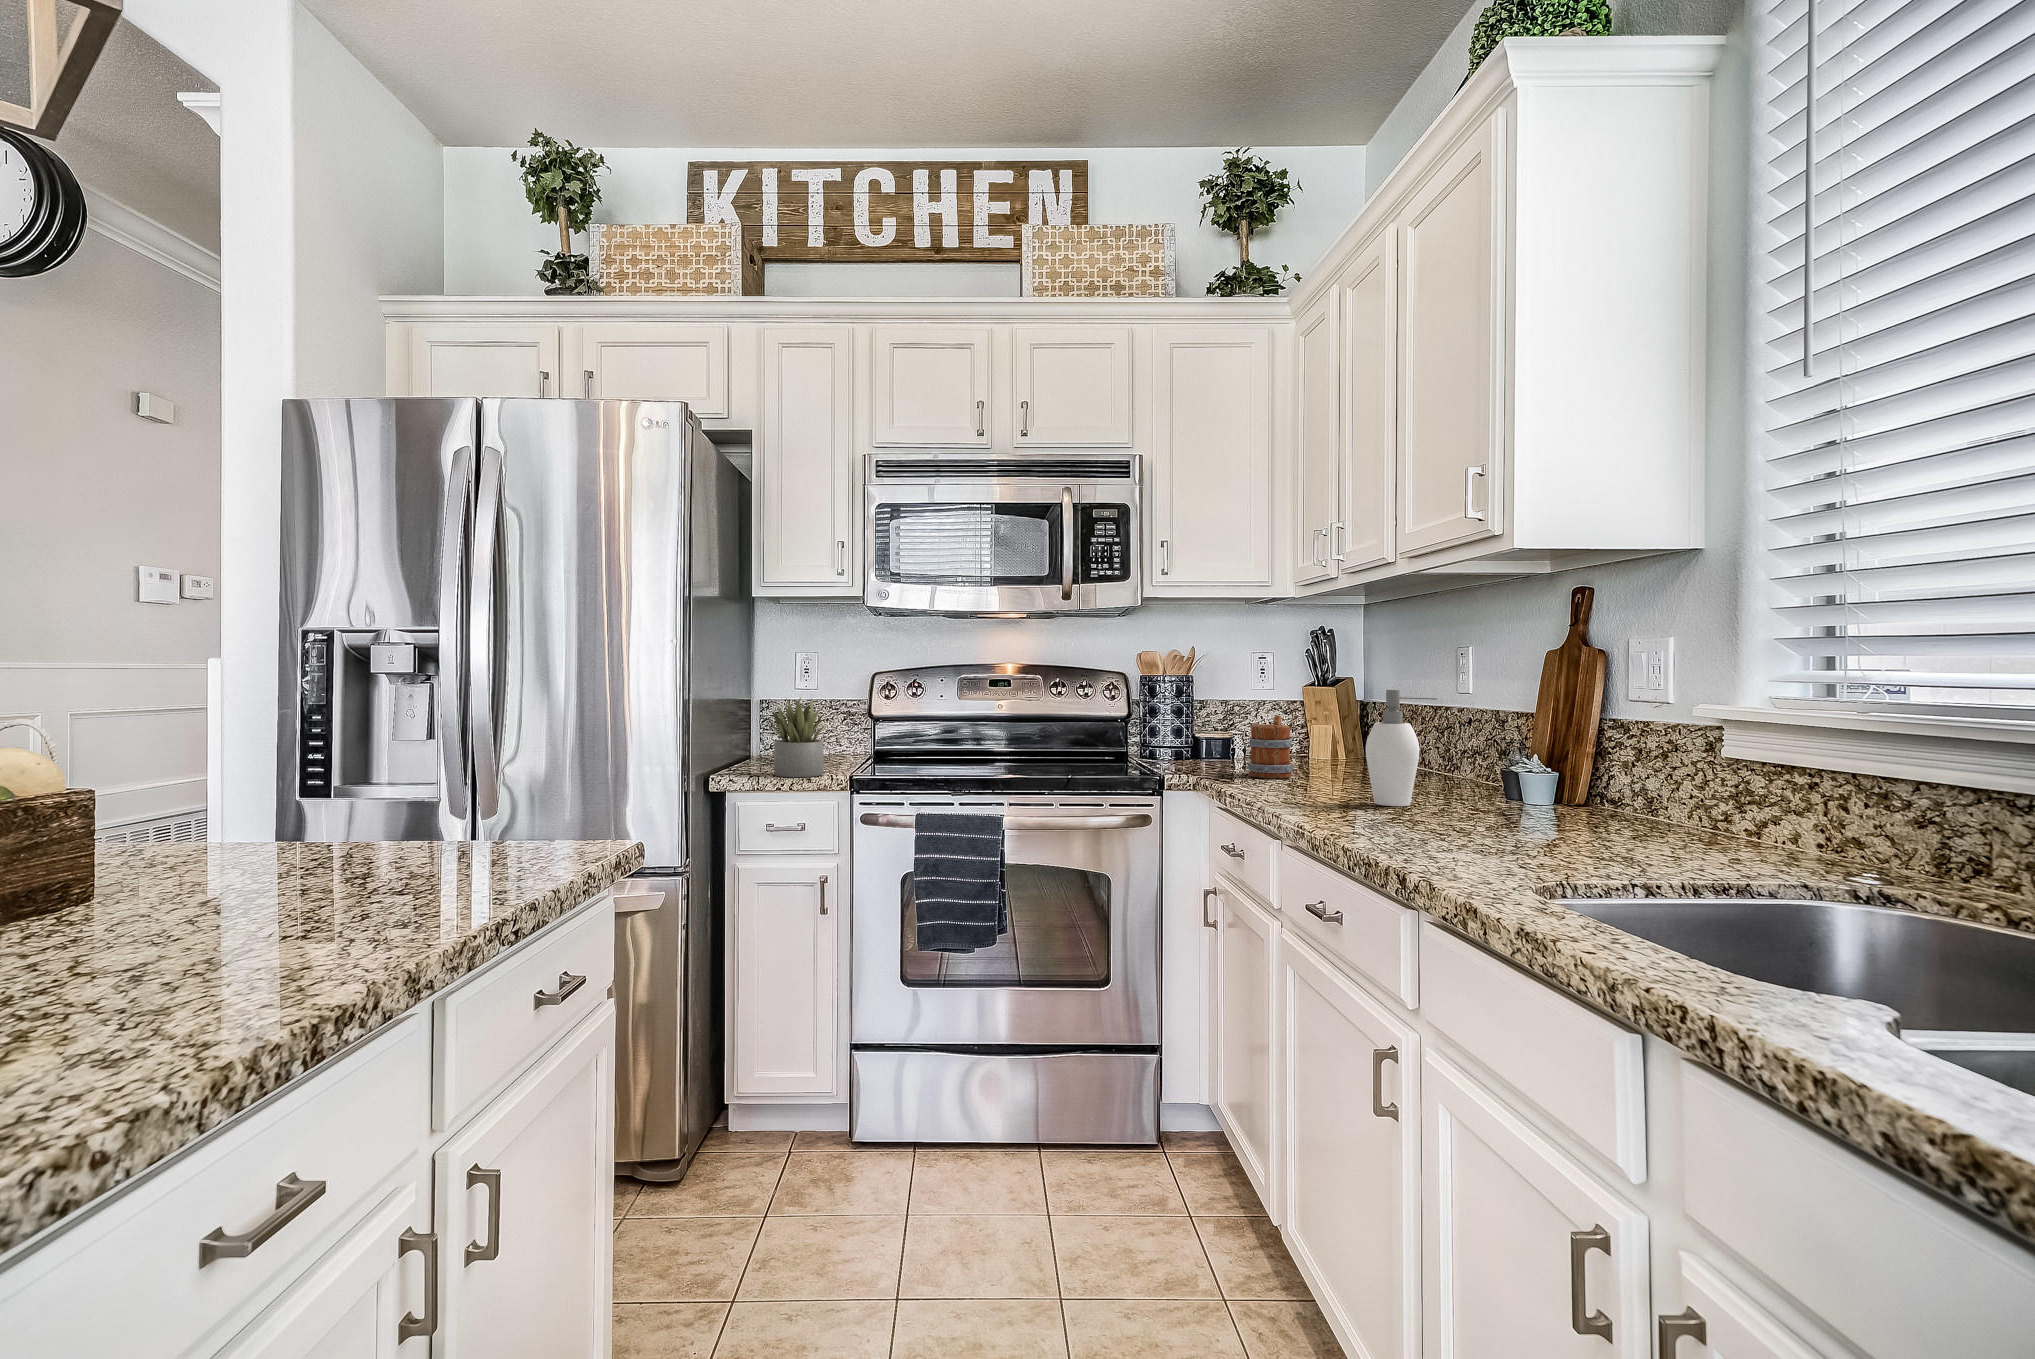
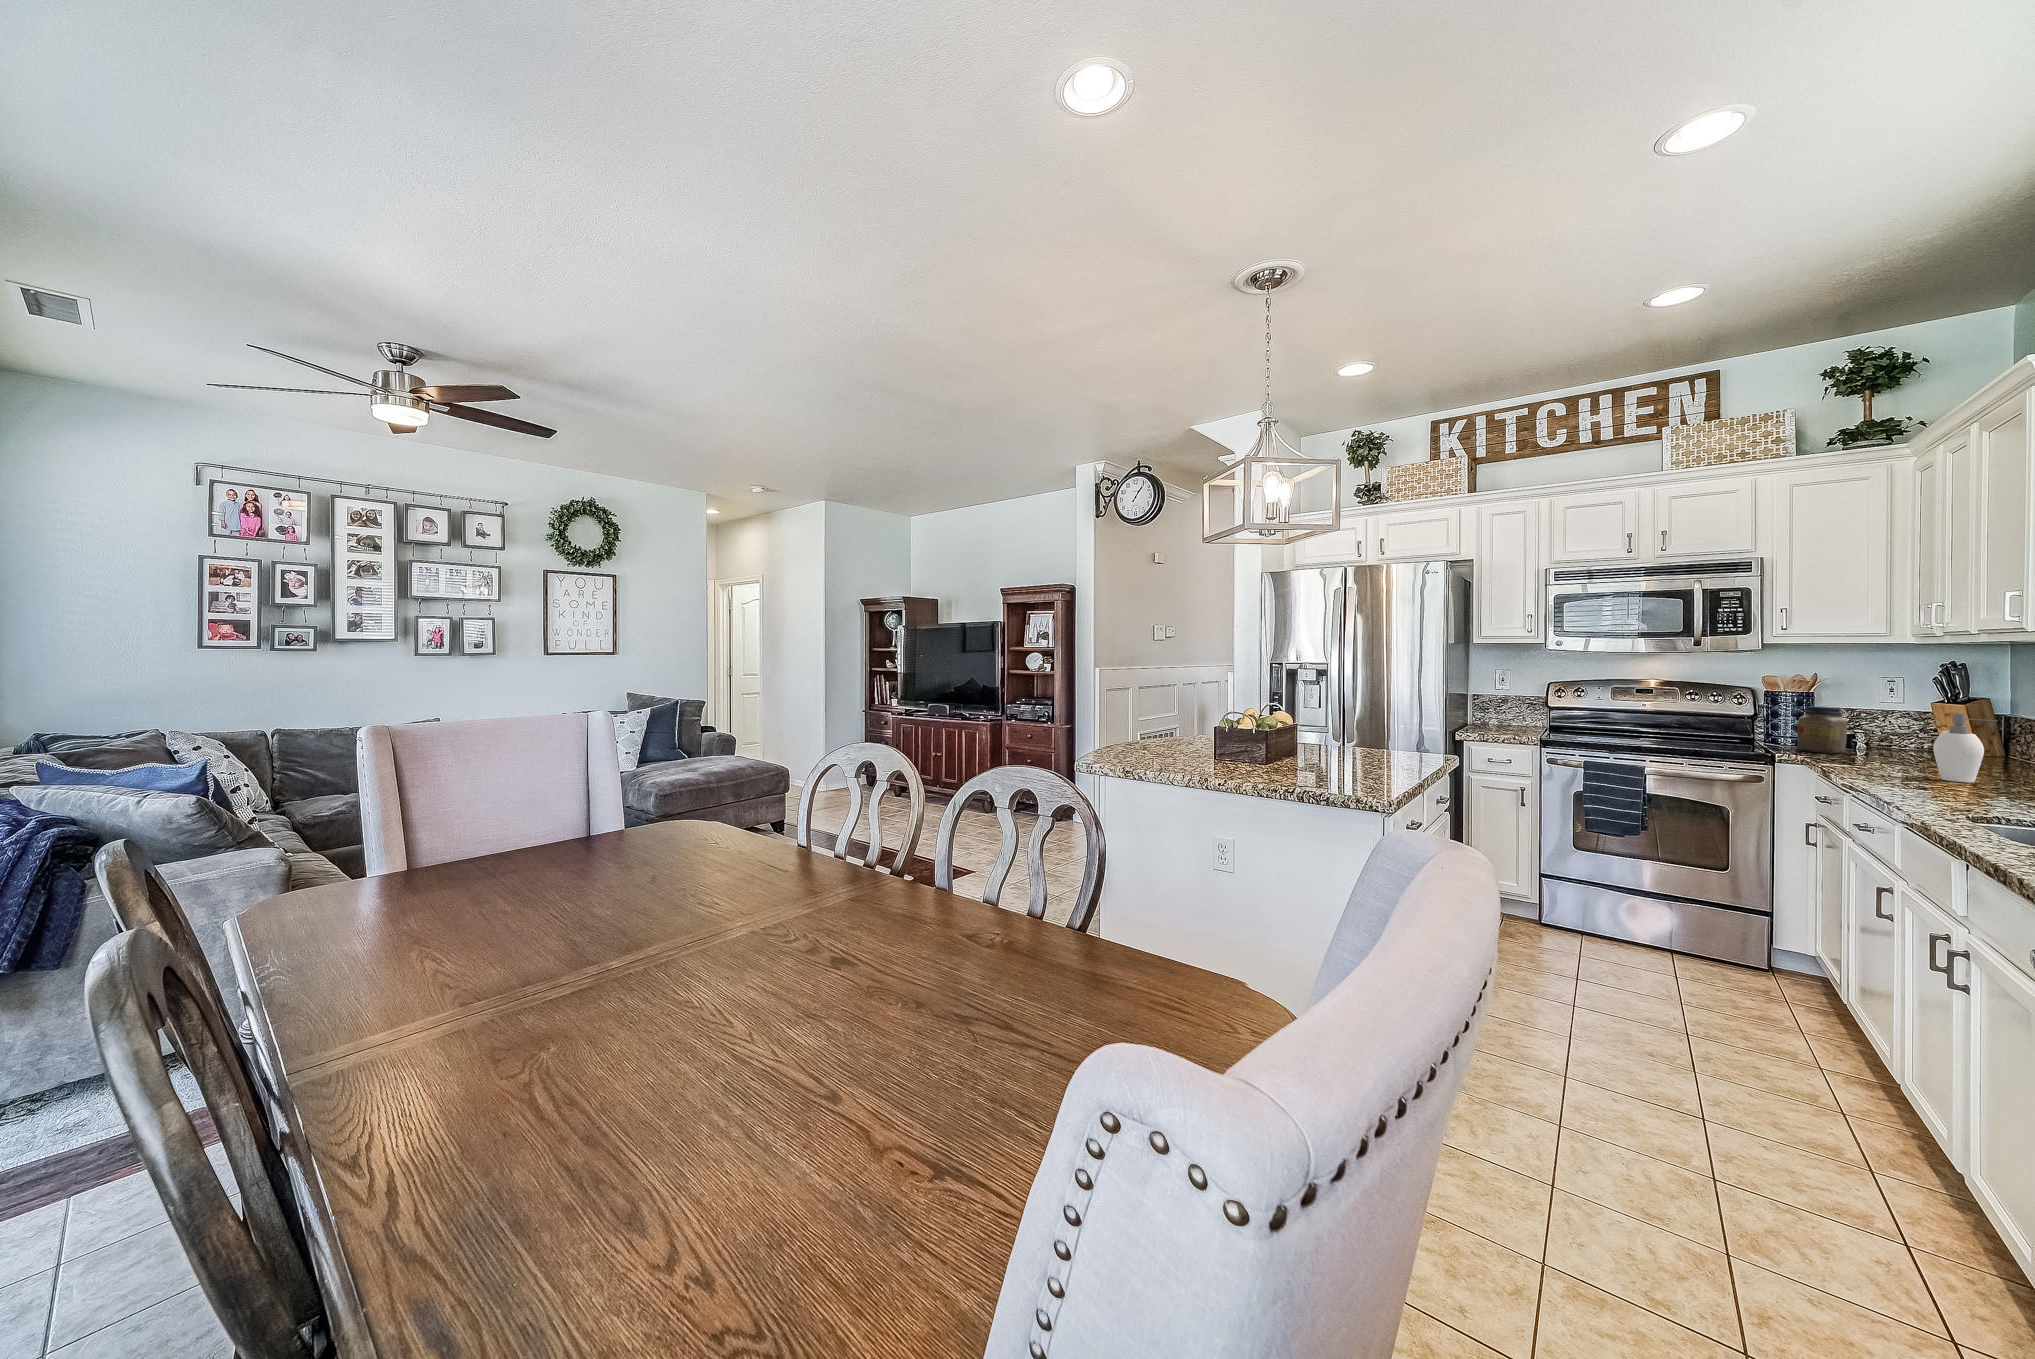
jar: none [1181,695,1231,769] -> present [1797,706,1848,753]
succulent plant: present [772,697,825,777] -> none [1489,696,1523,736]
mug: present [1248,715,1293,778] -> none [1855,723,1901,763]

